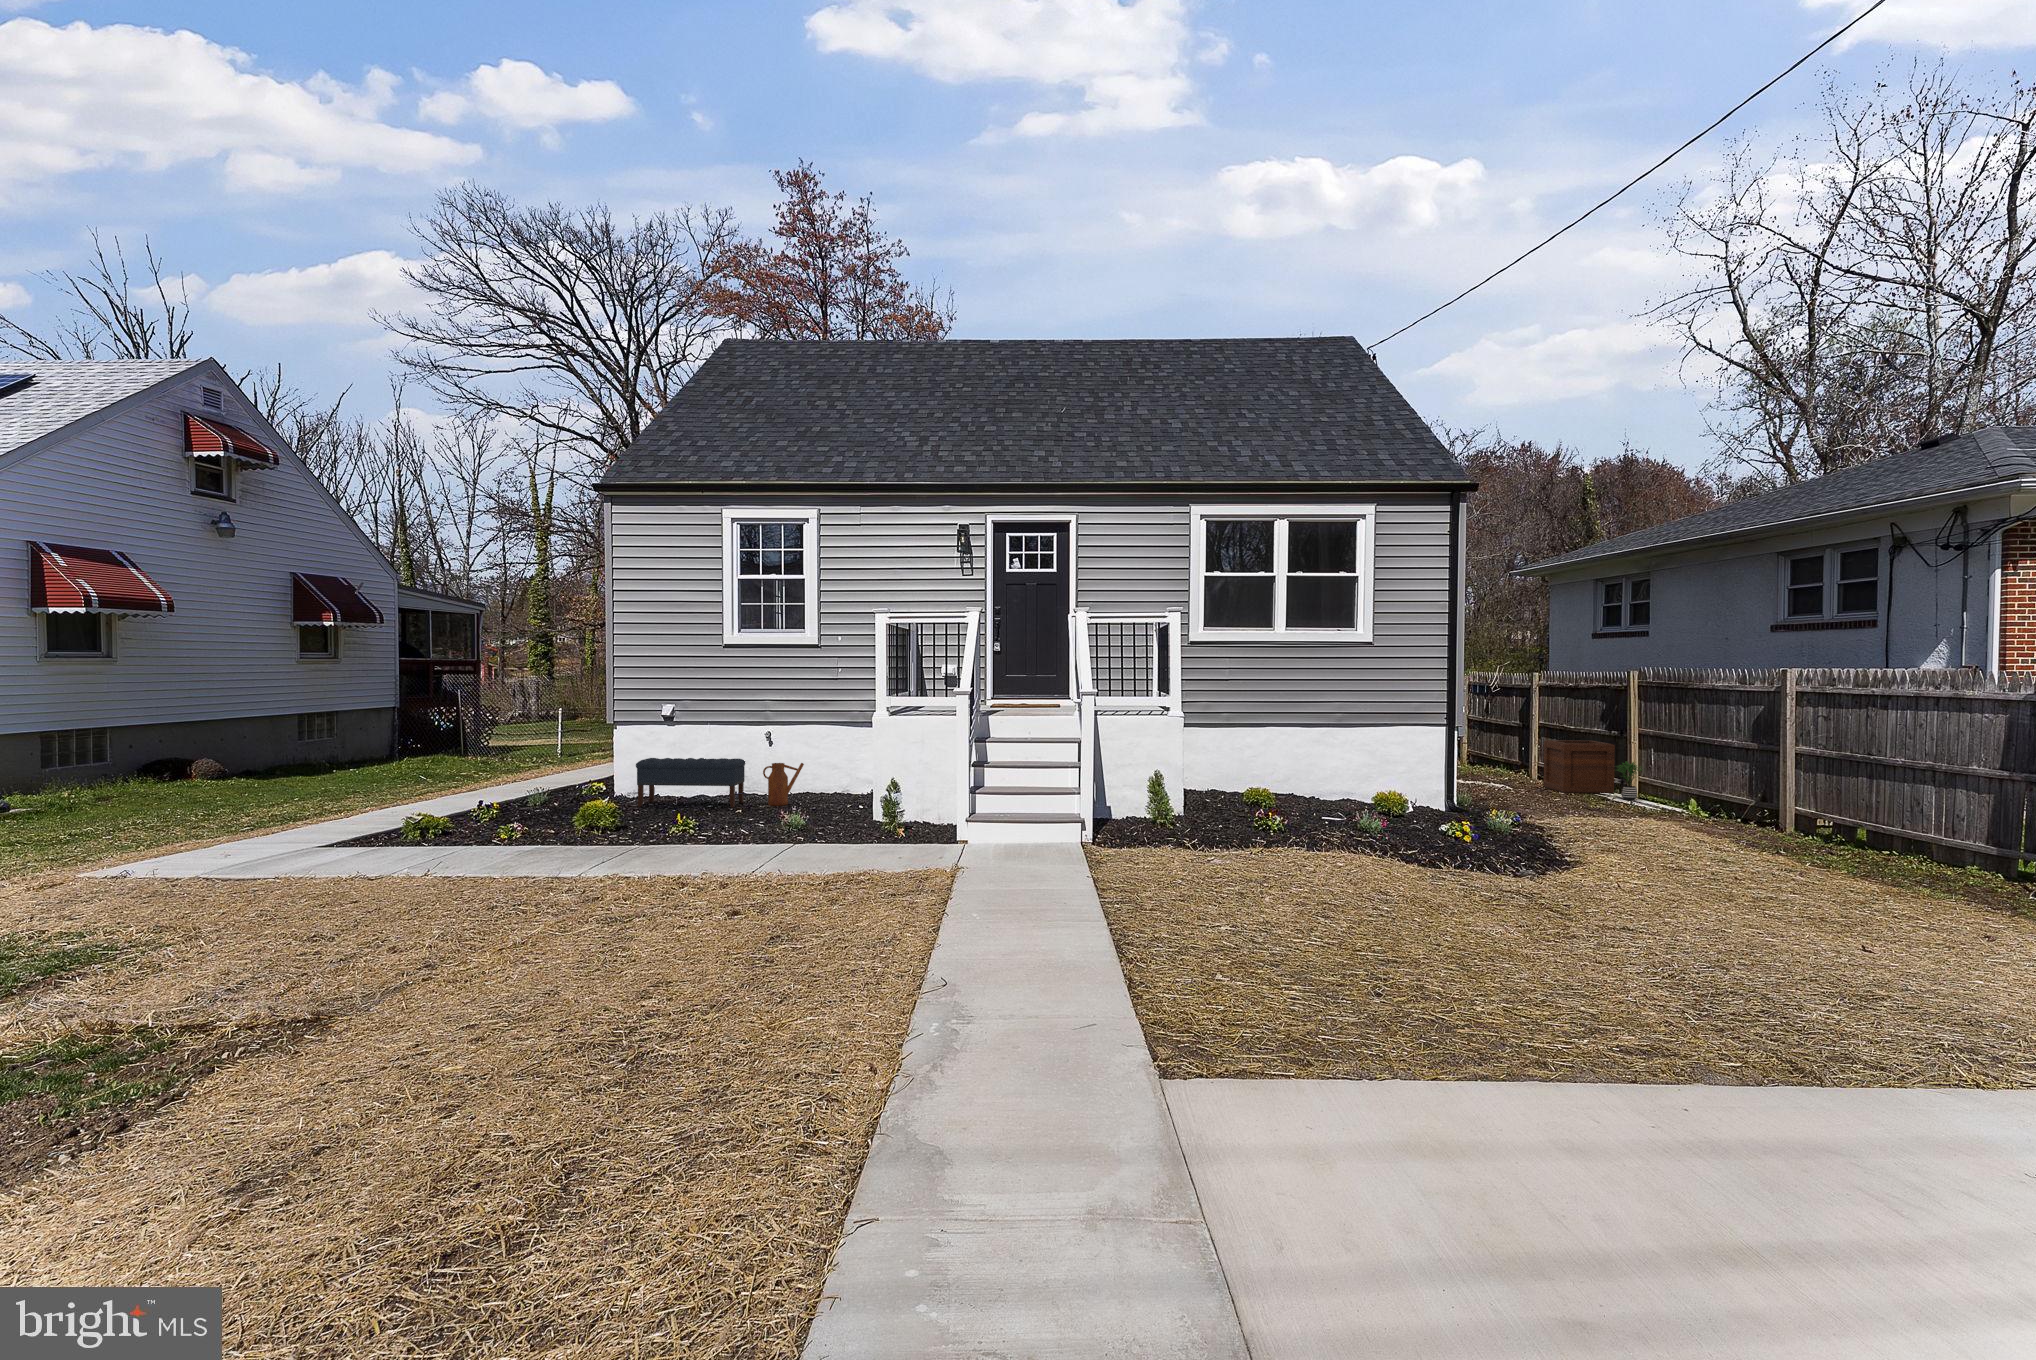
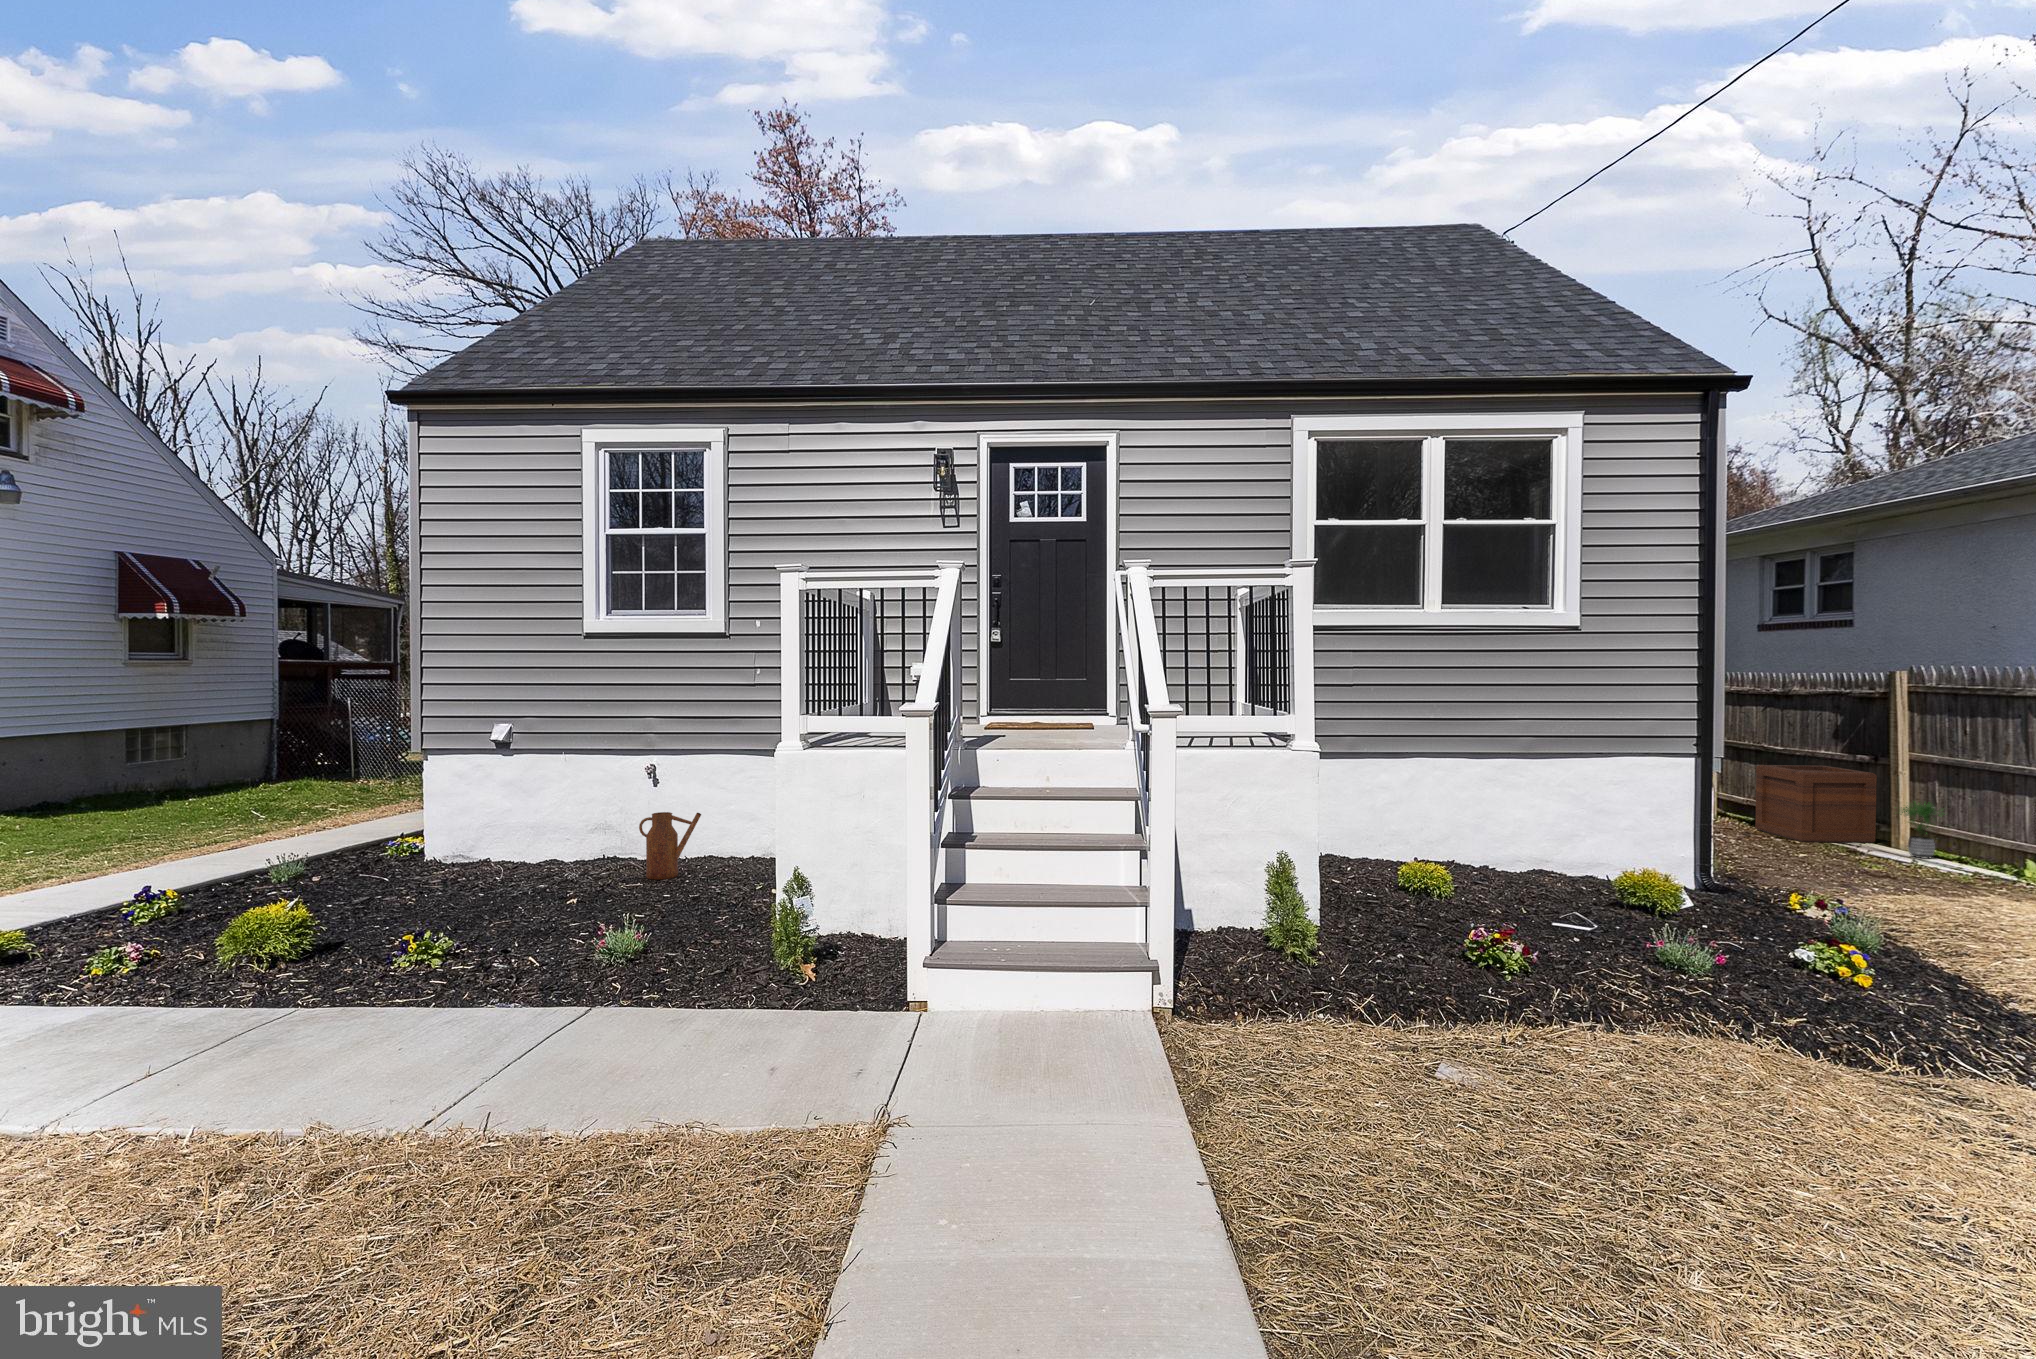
bench: present [636,758,745,808] -> none [436,805,615,885]

